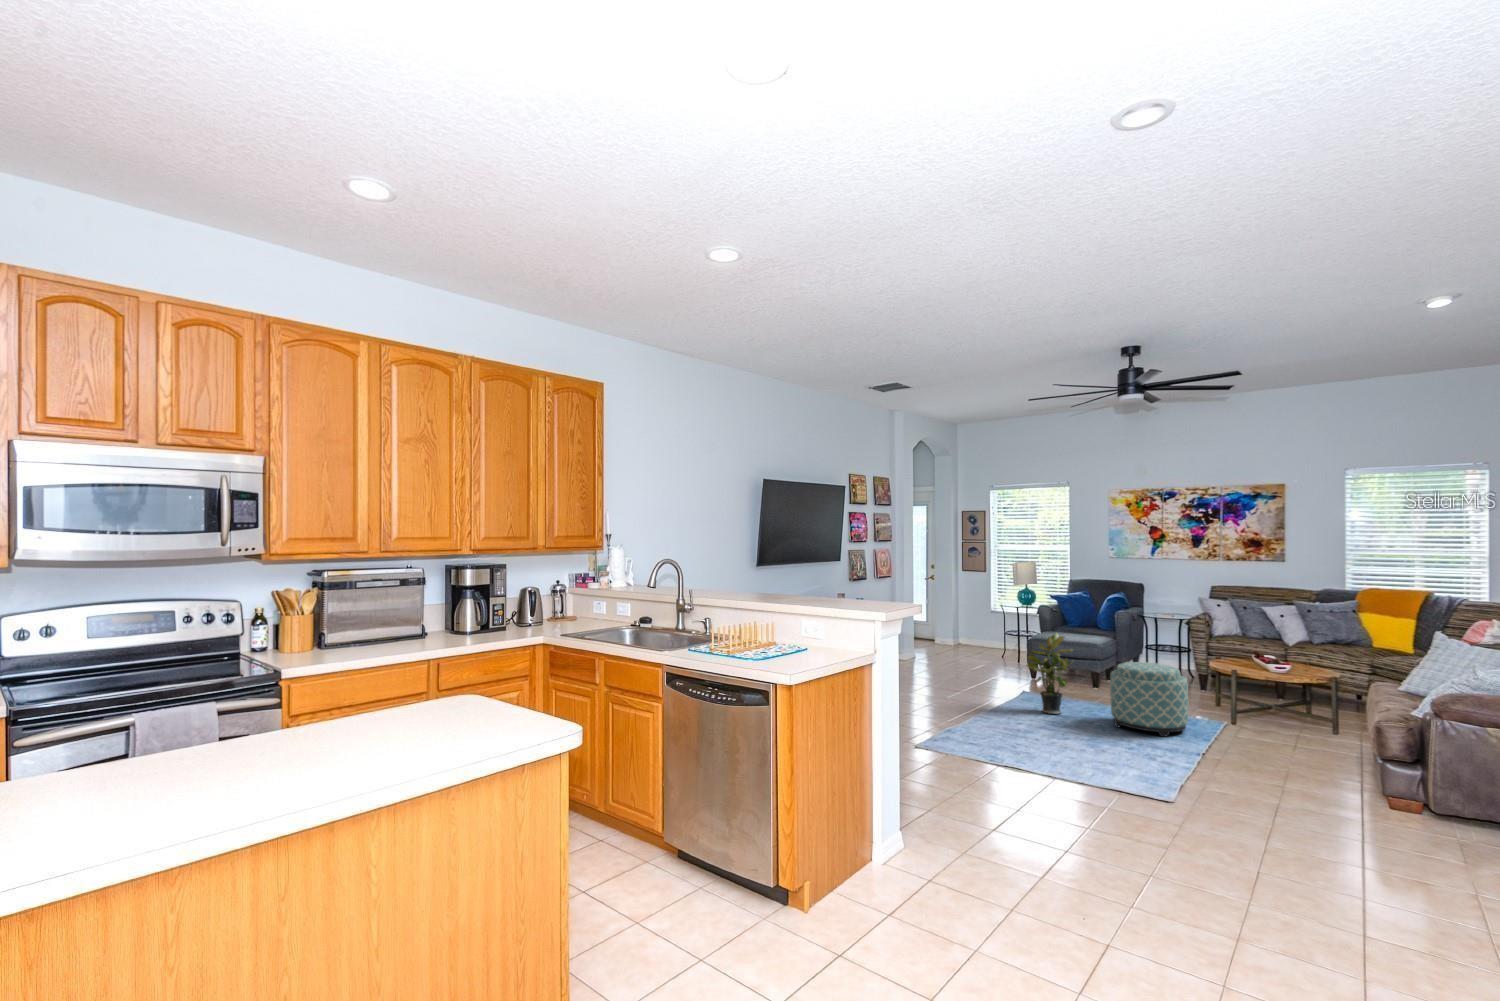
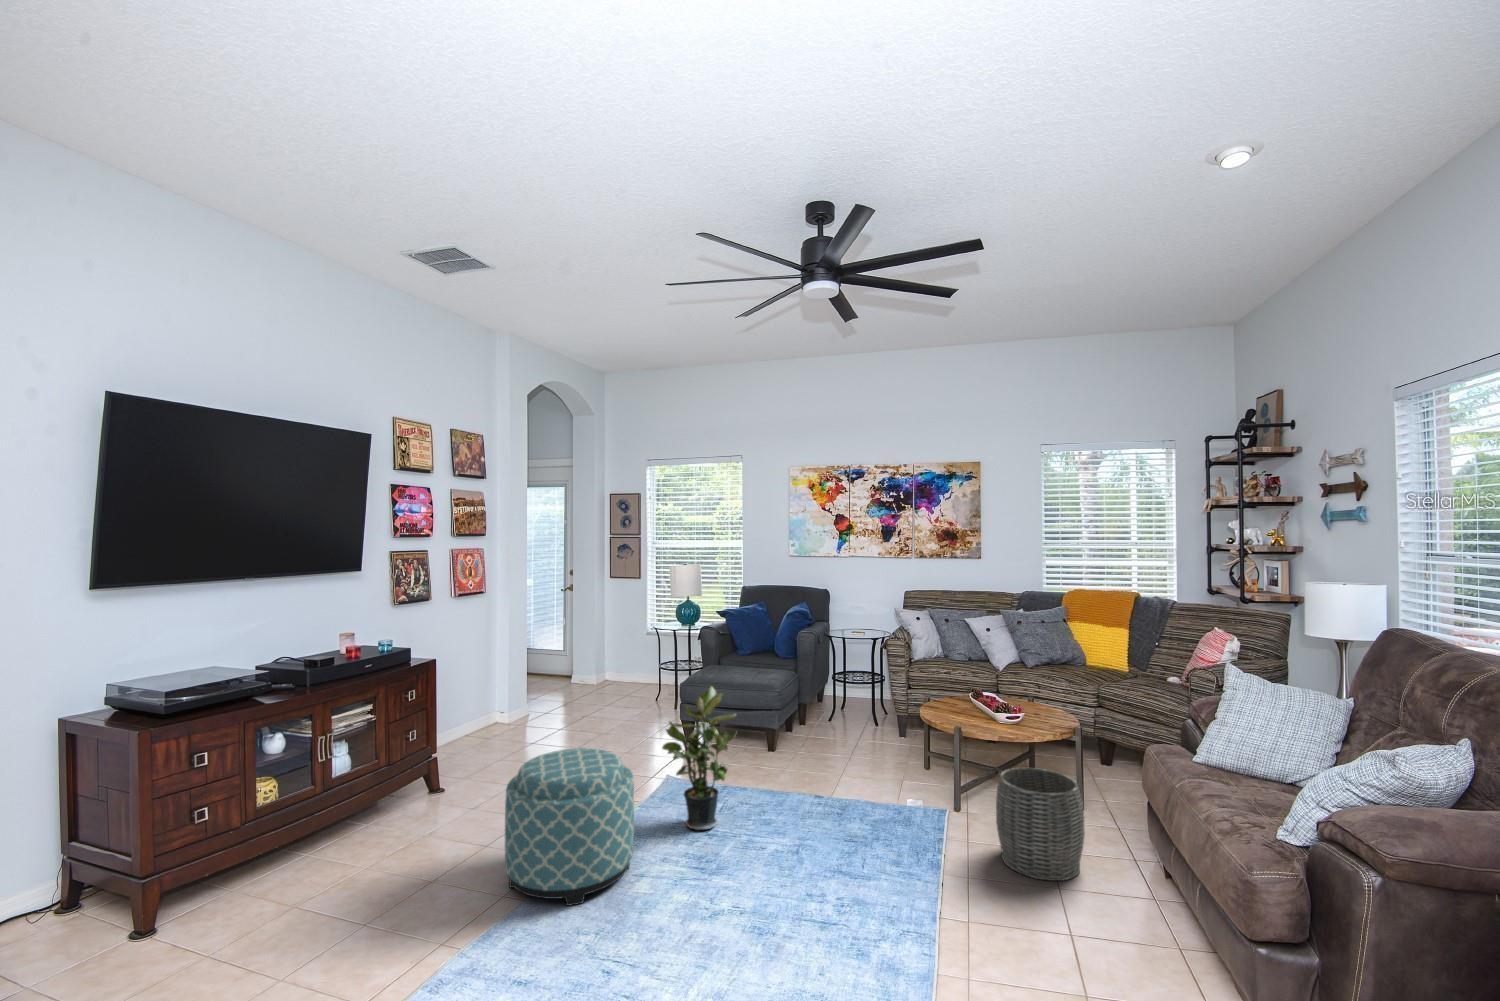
ottoman: present [1110,662,1189,736] -> present [505,748,634,906]
woven basket: none [1250,692,1312,754] -> present [996,768,1085,881]

